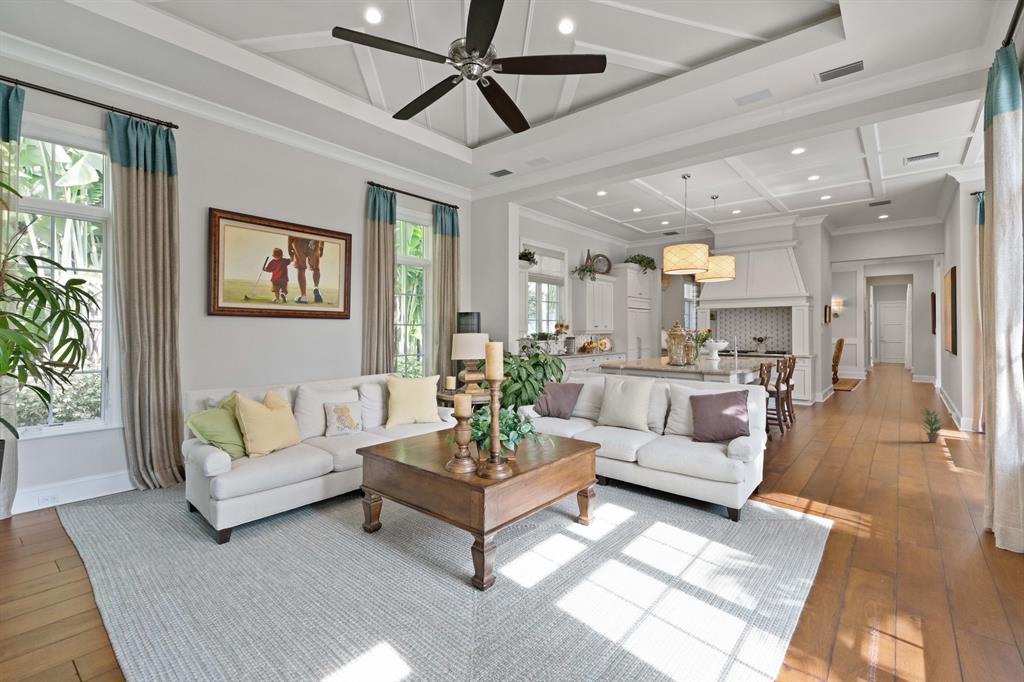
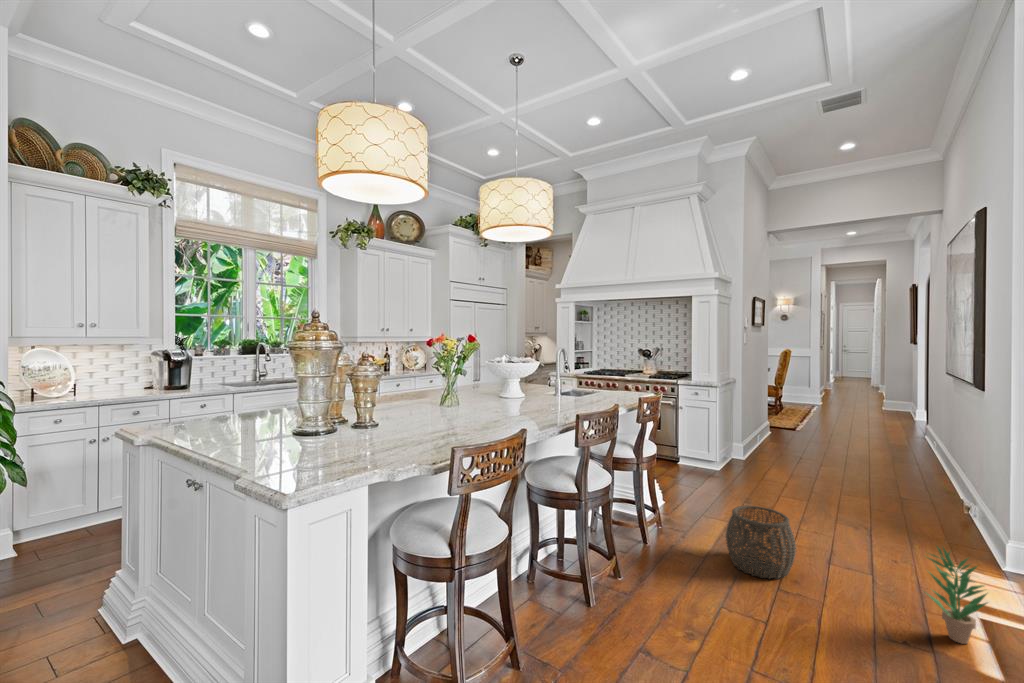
woven basket: none [831,406,865,433] -> present [726,506,796,579]

